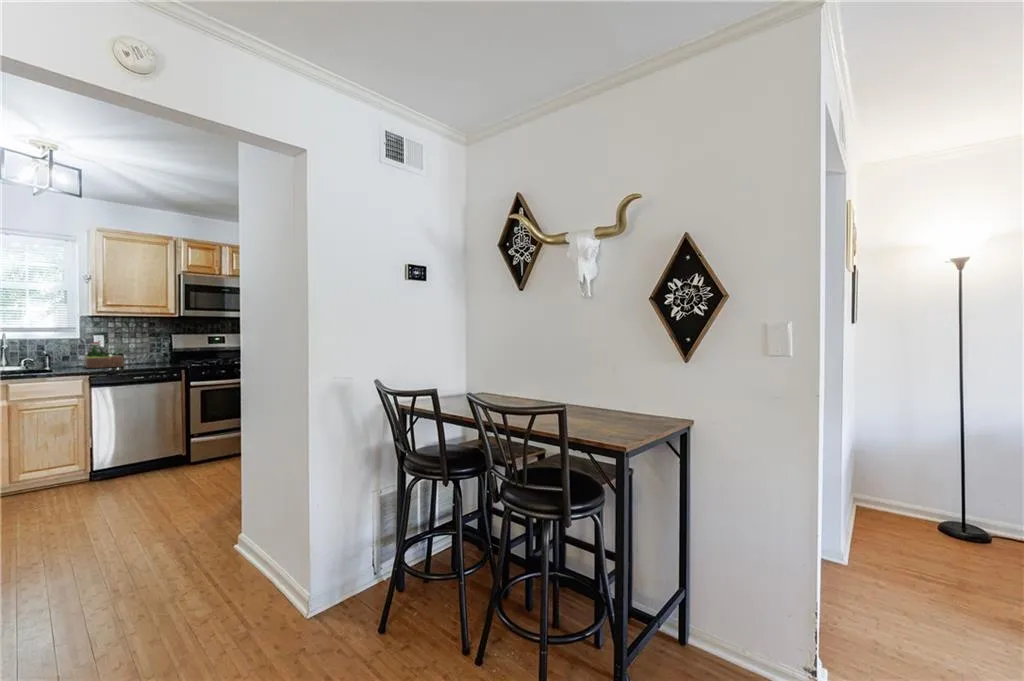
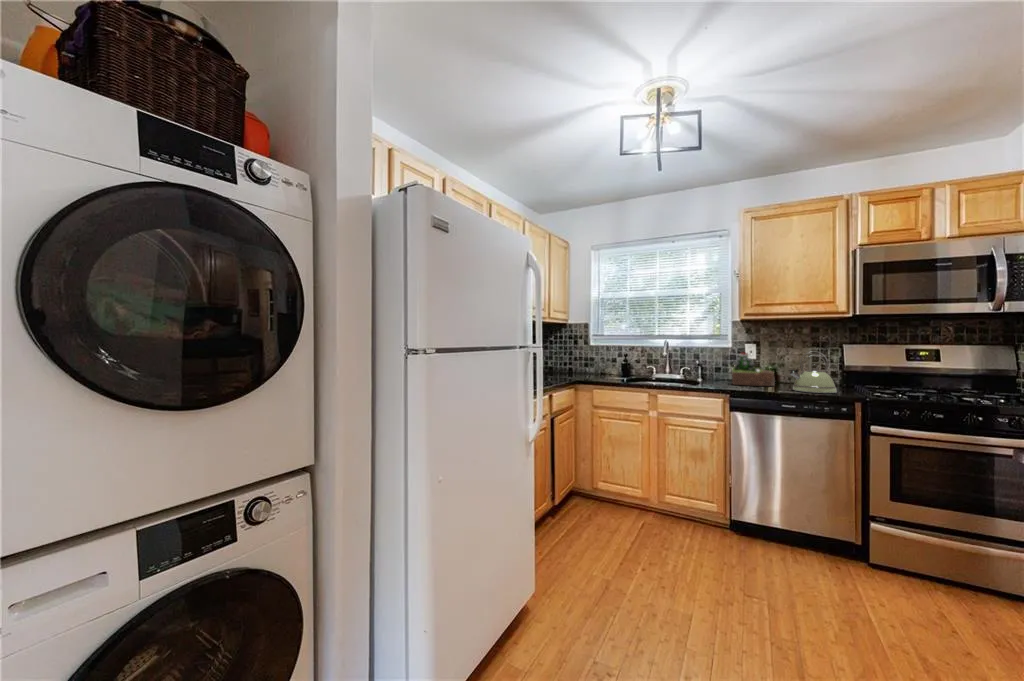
kettle: none [137,339,170,367] -> present [789,351,837,393]

